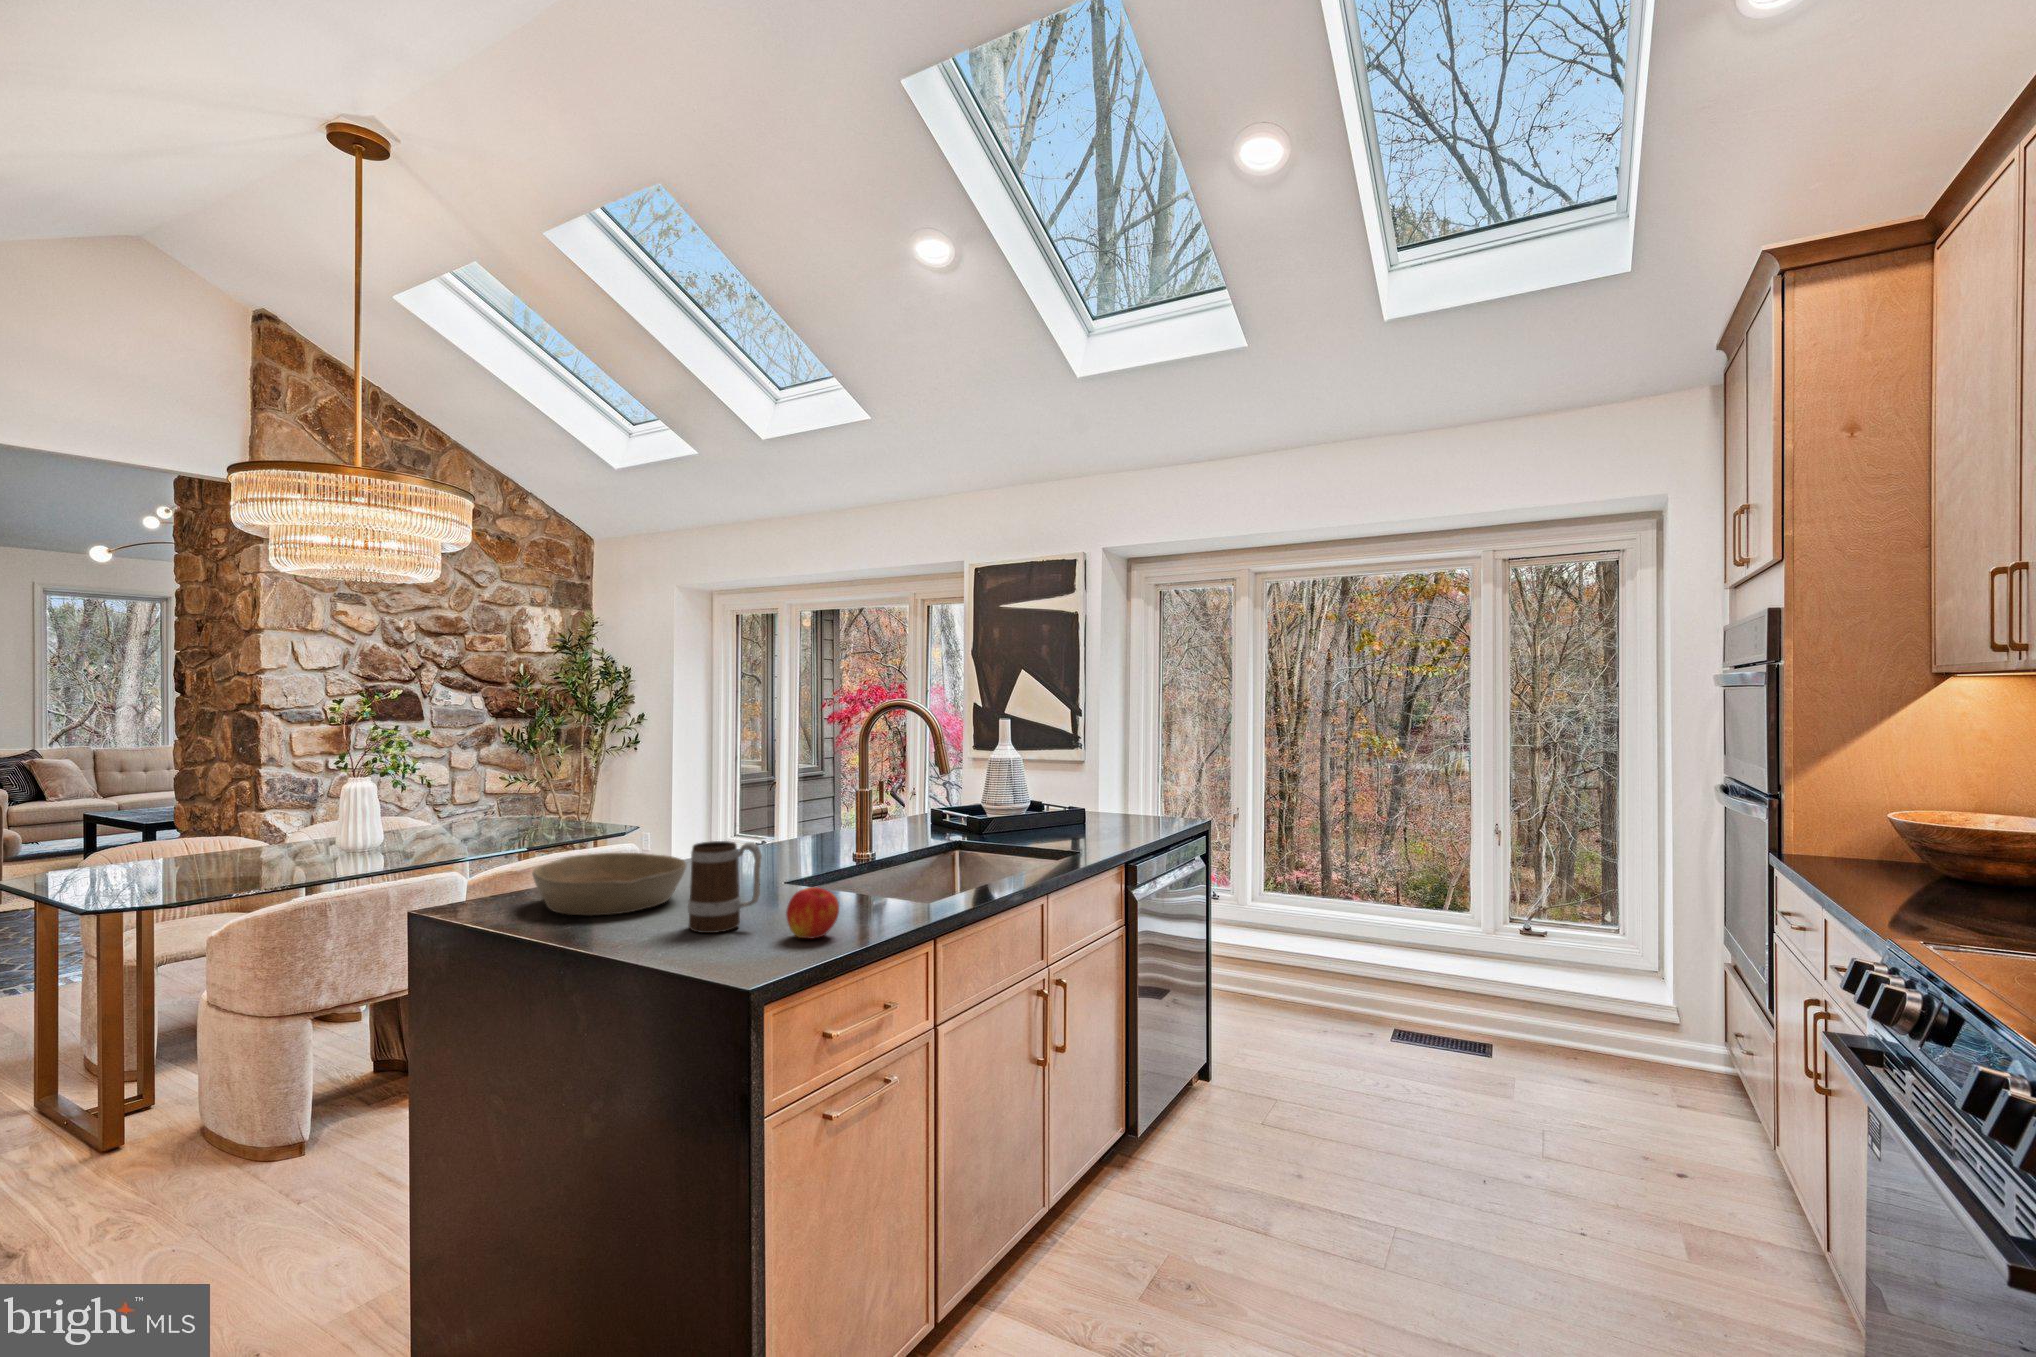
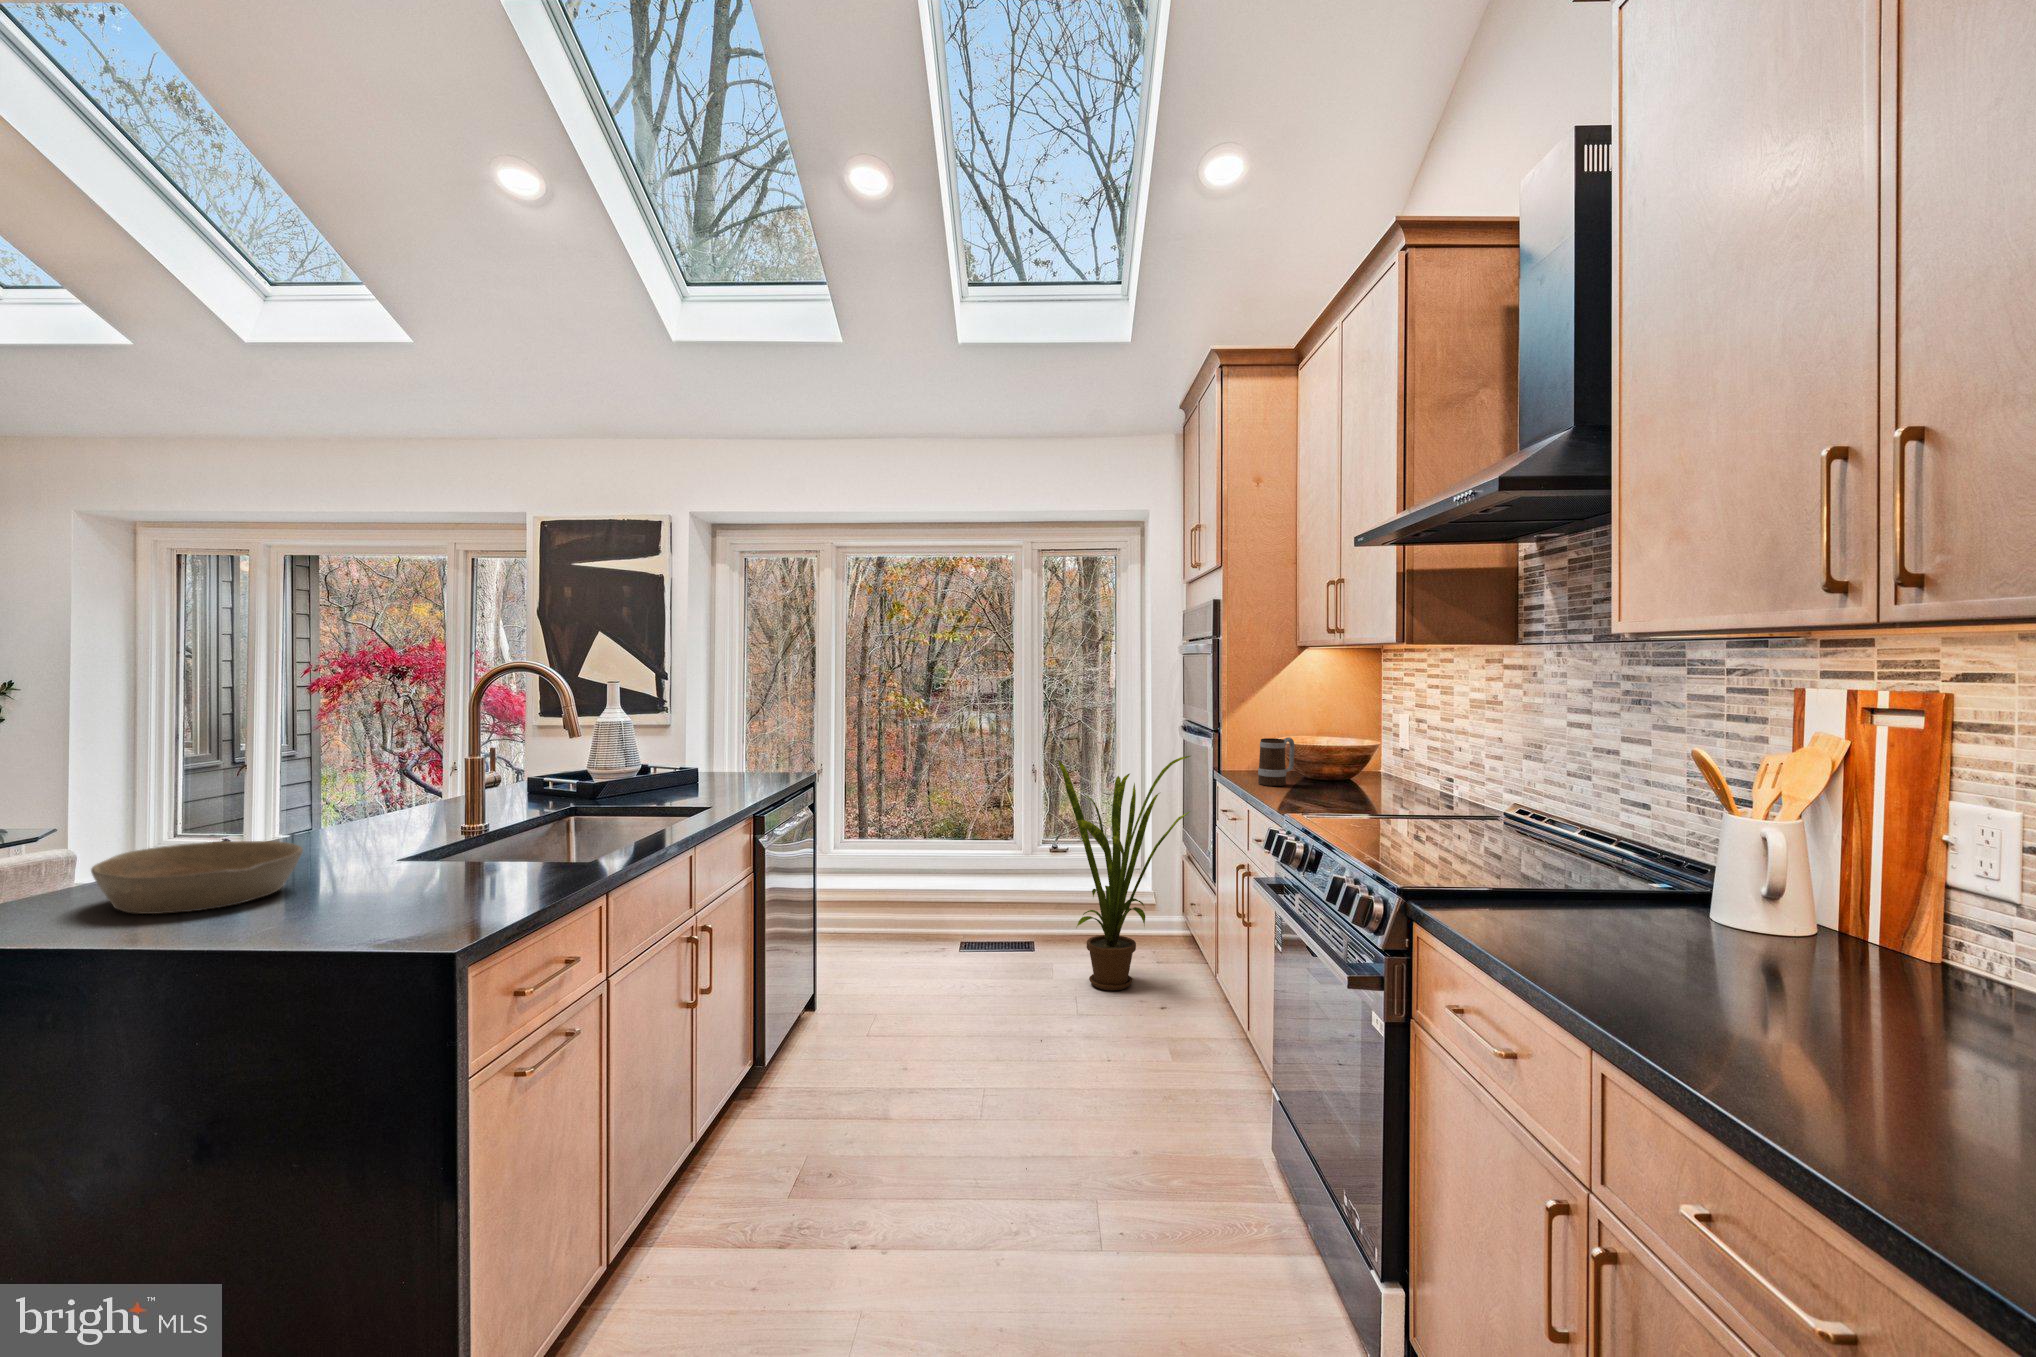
house plant: none [1519,823,1737,1139] -> present [1058,756,1190,990]
mug: present [688,841,762,933] -> present [1258,737,1295,786]
apple: present [786,887,839,938] -> none [463,853,520,903]

